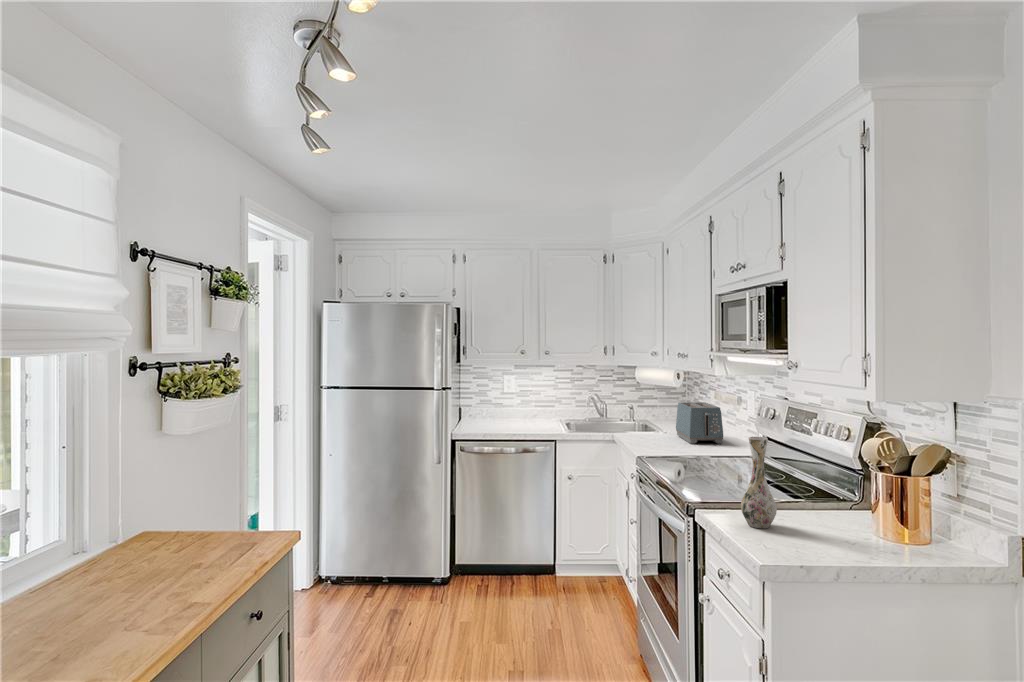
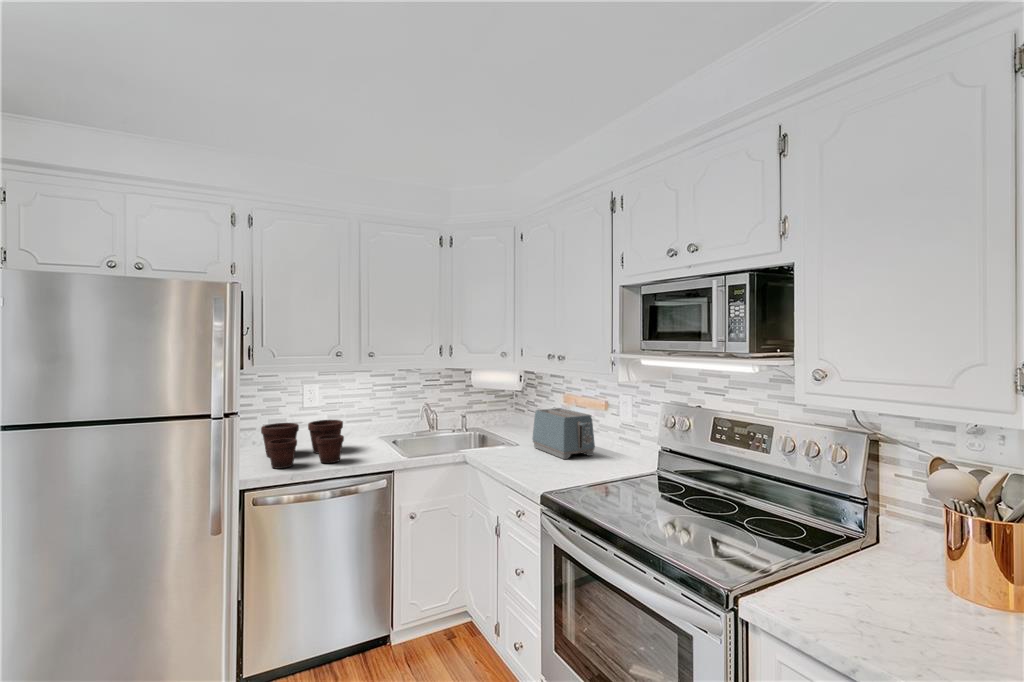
flower pot: none [472,402,526,431] -> present [261,420,344,469]
vase: present [741,437,777,528] -> none [836,486,897,631]

